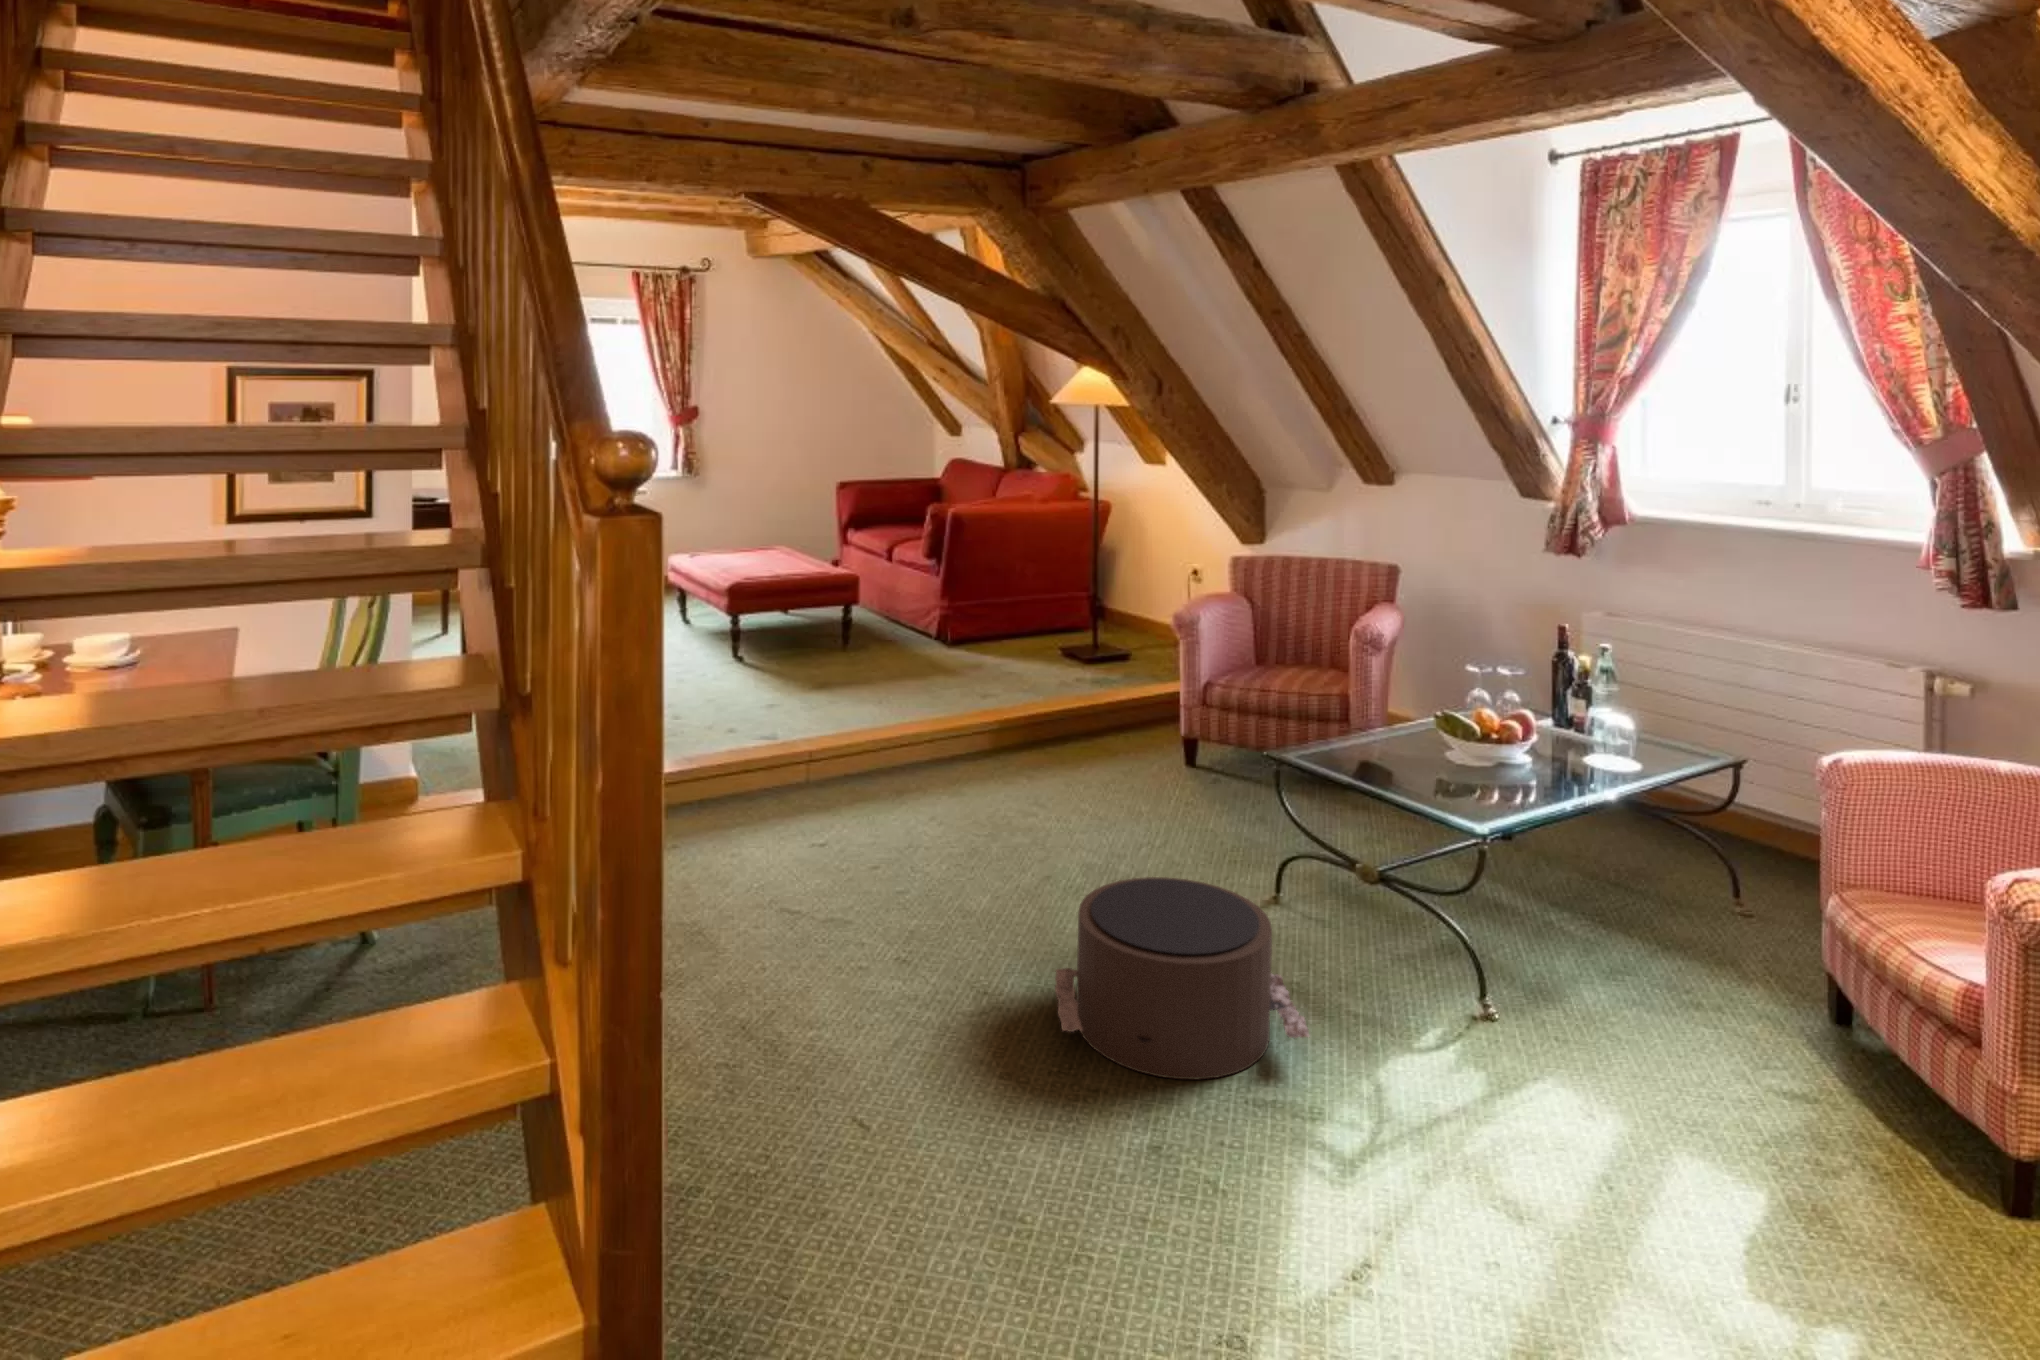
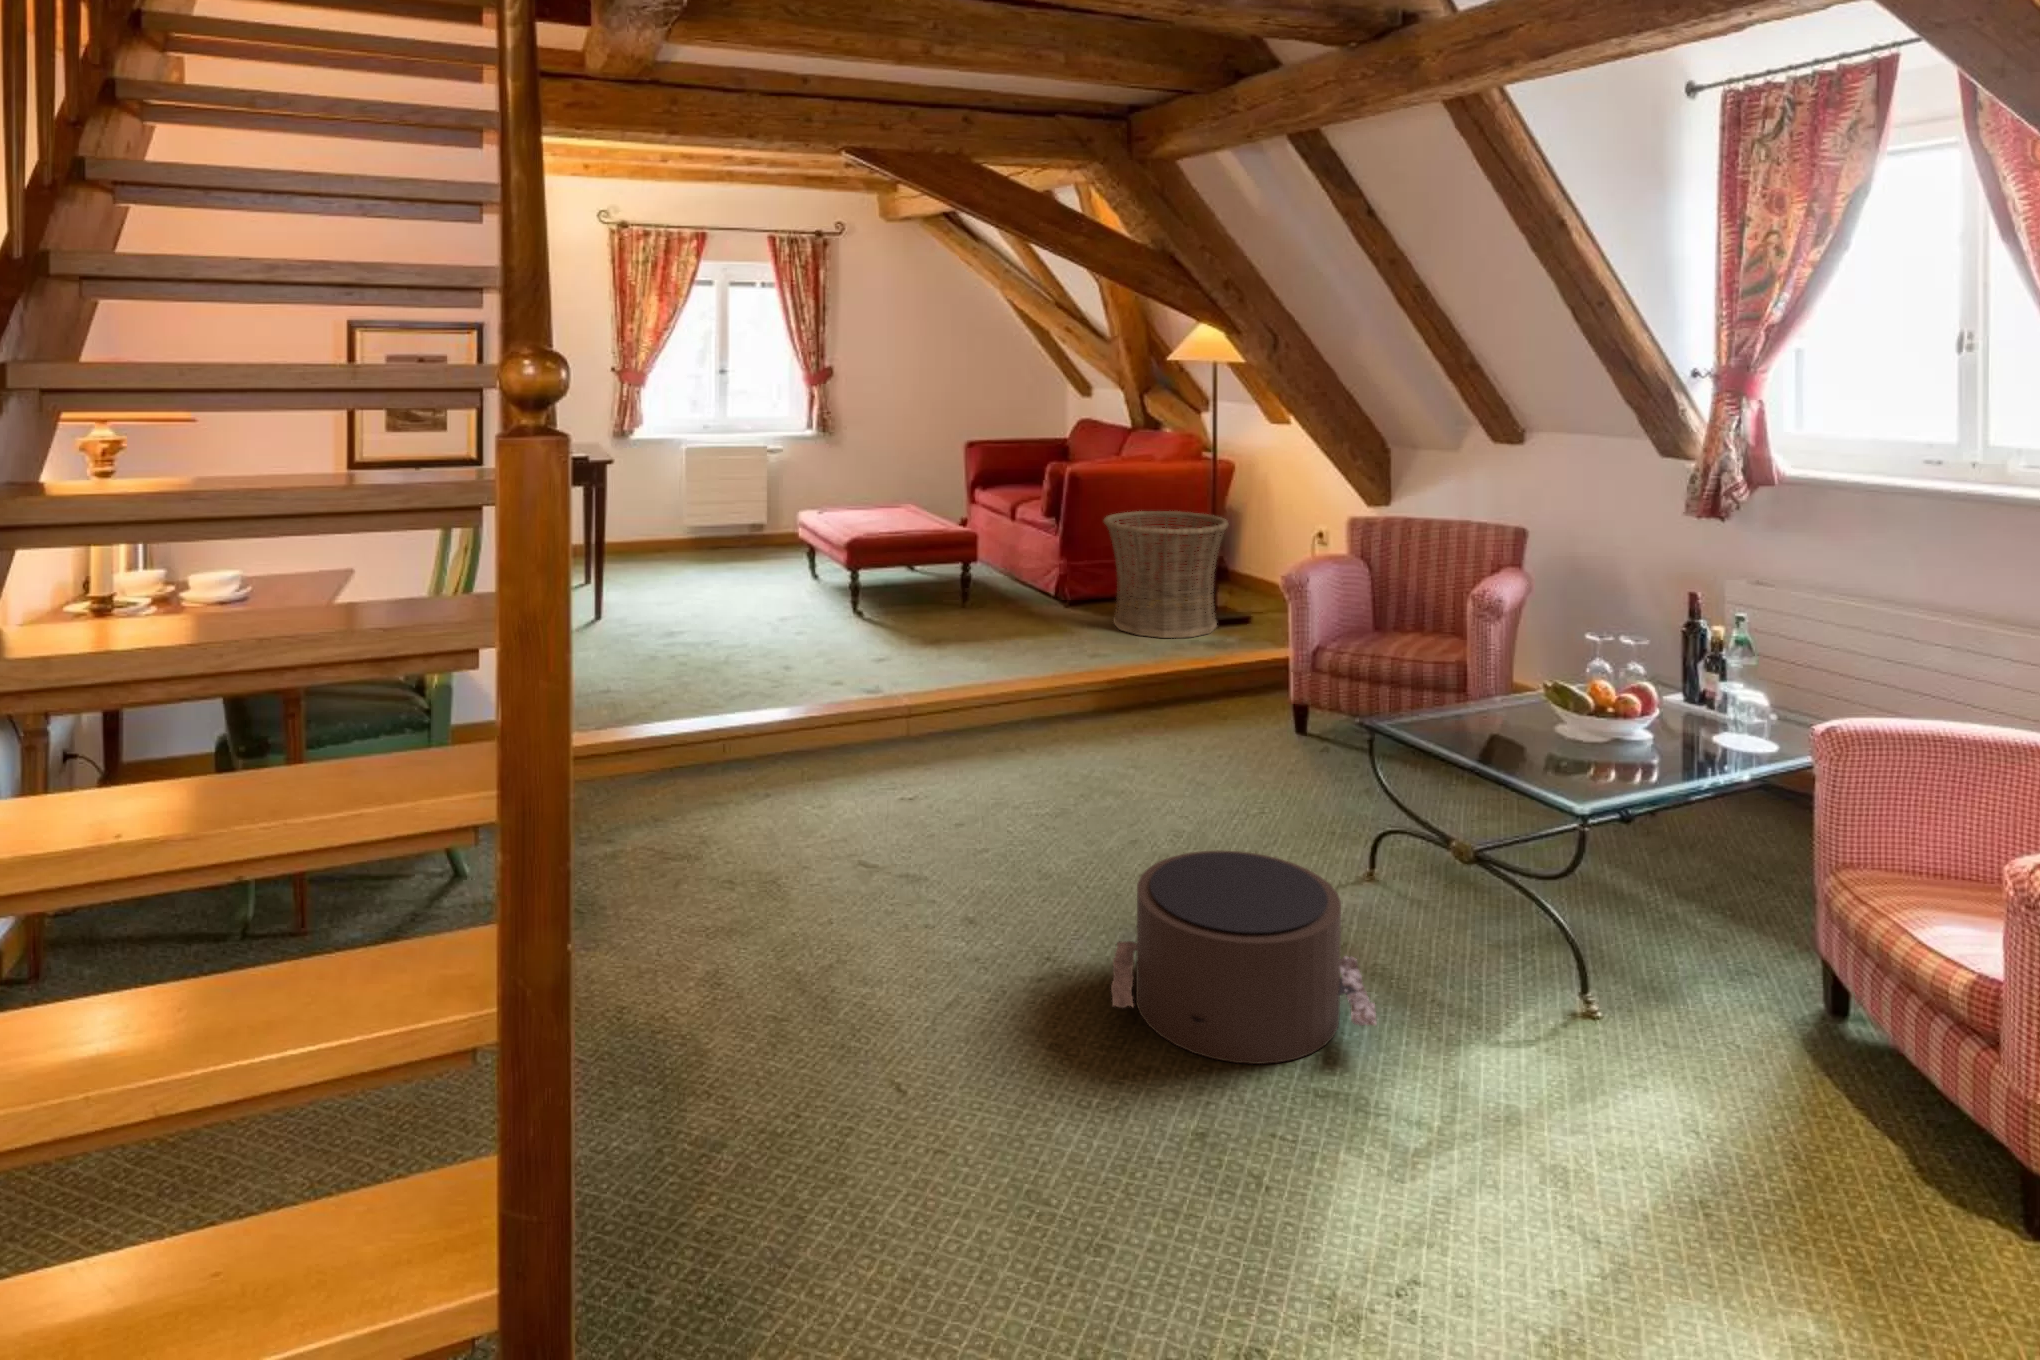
basket: none [983,545,1106,671] -> present [1103,511,1228,638]

